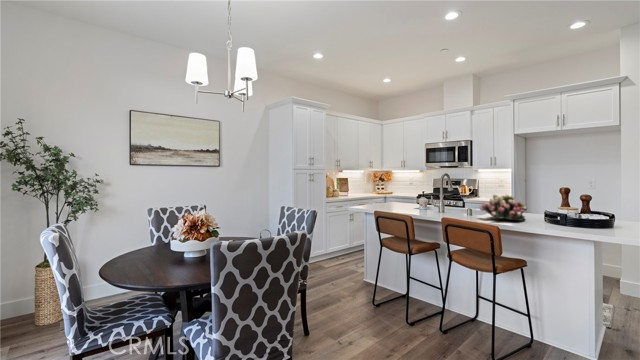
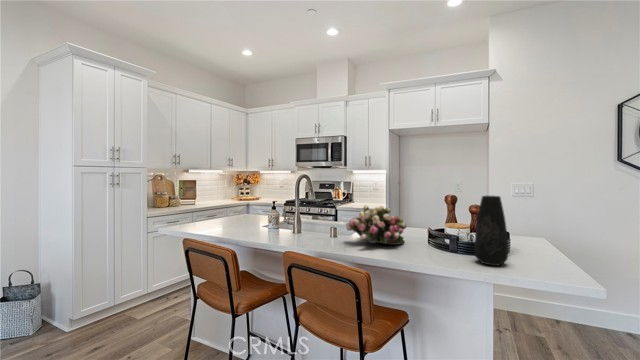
vase: none [579,187,604,233] -> present [475,196,508,265]

